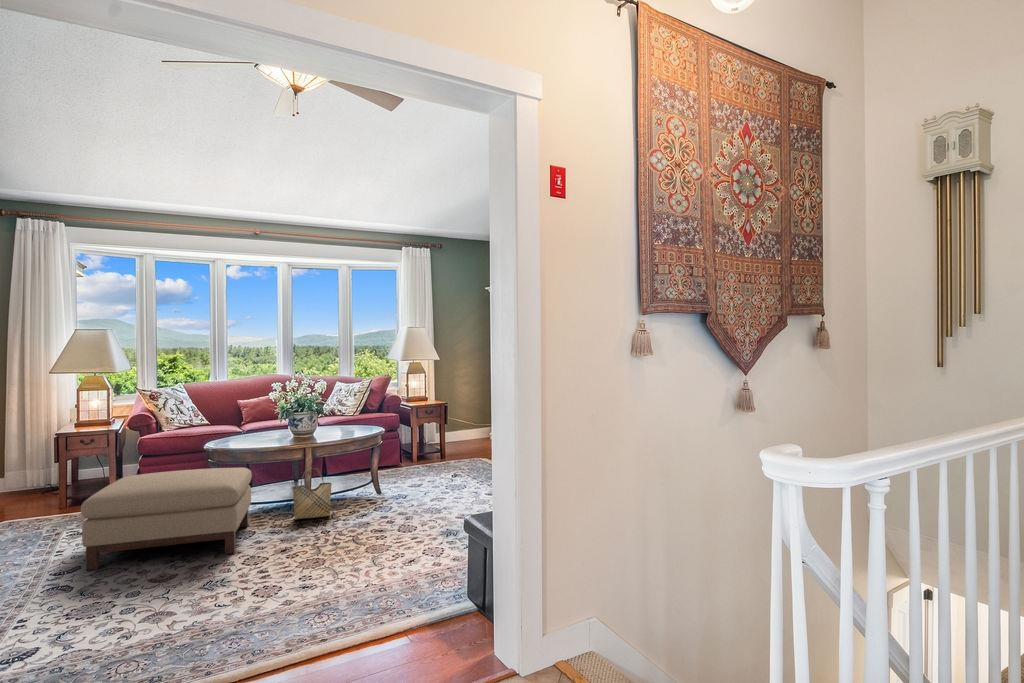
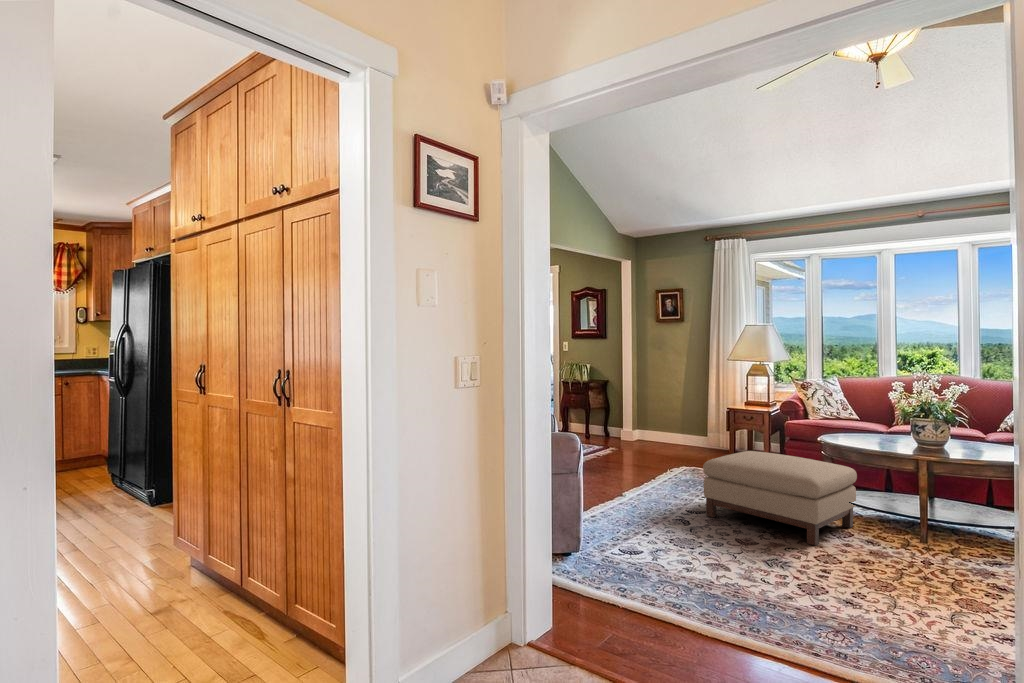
woven basket: present [292,465,332,519] -> none [902,483,957,548]

